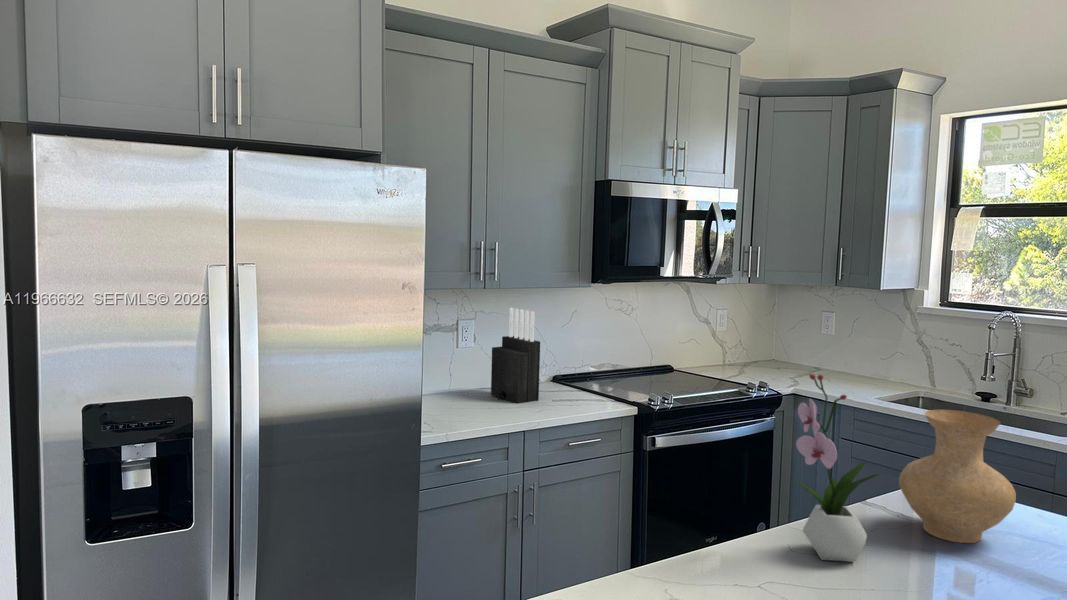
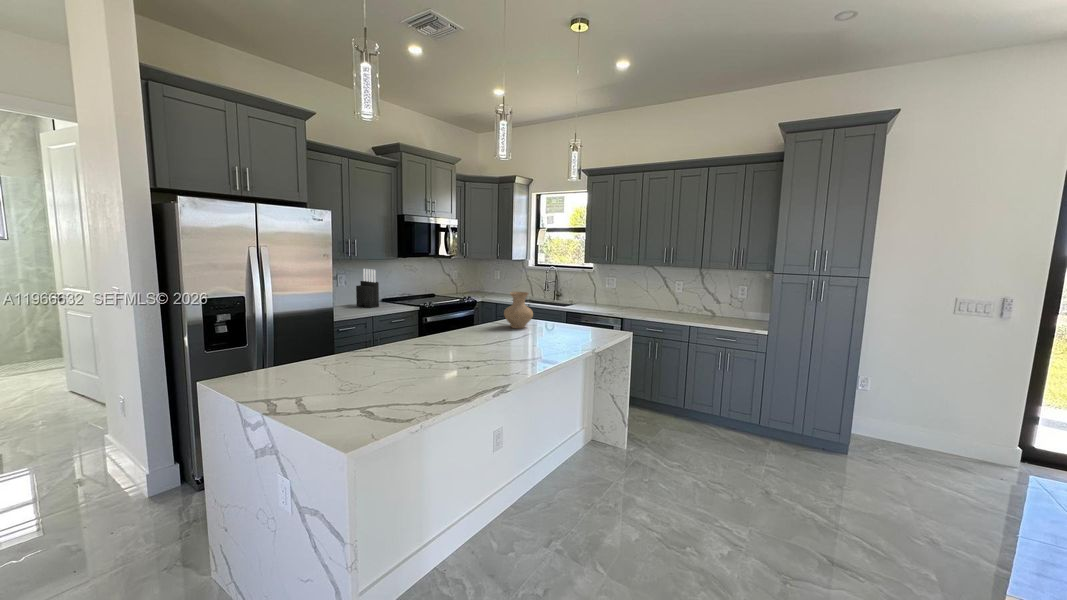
flower arrangement: present [795,374,879,562] -> none [472,281,494,334]

